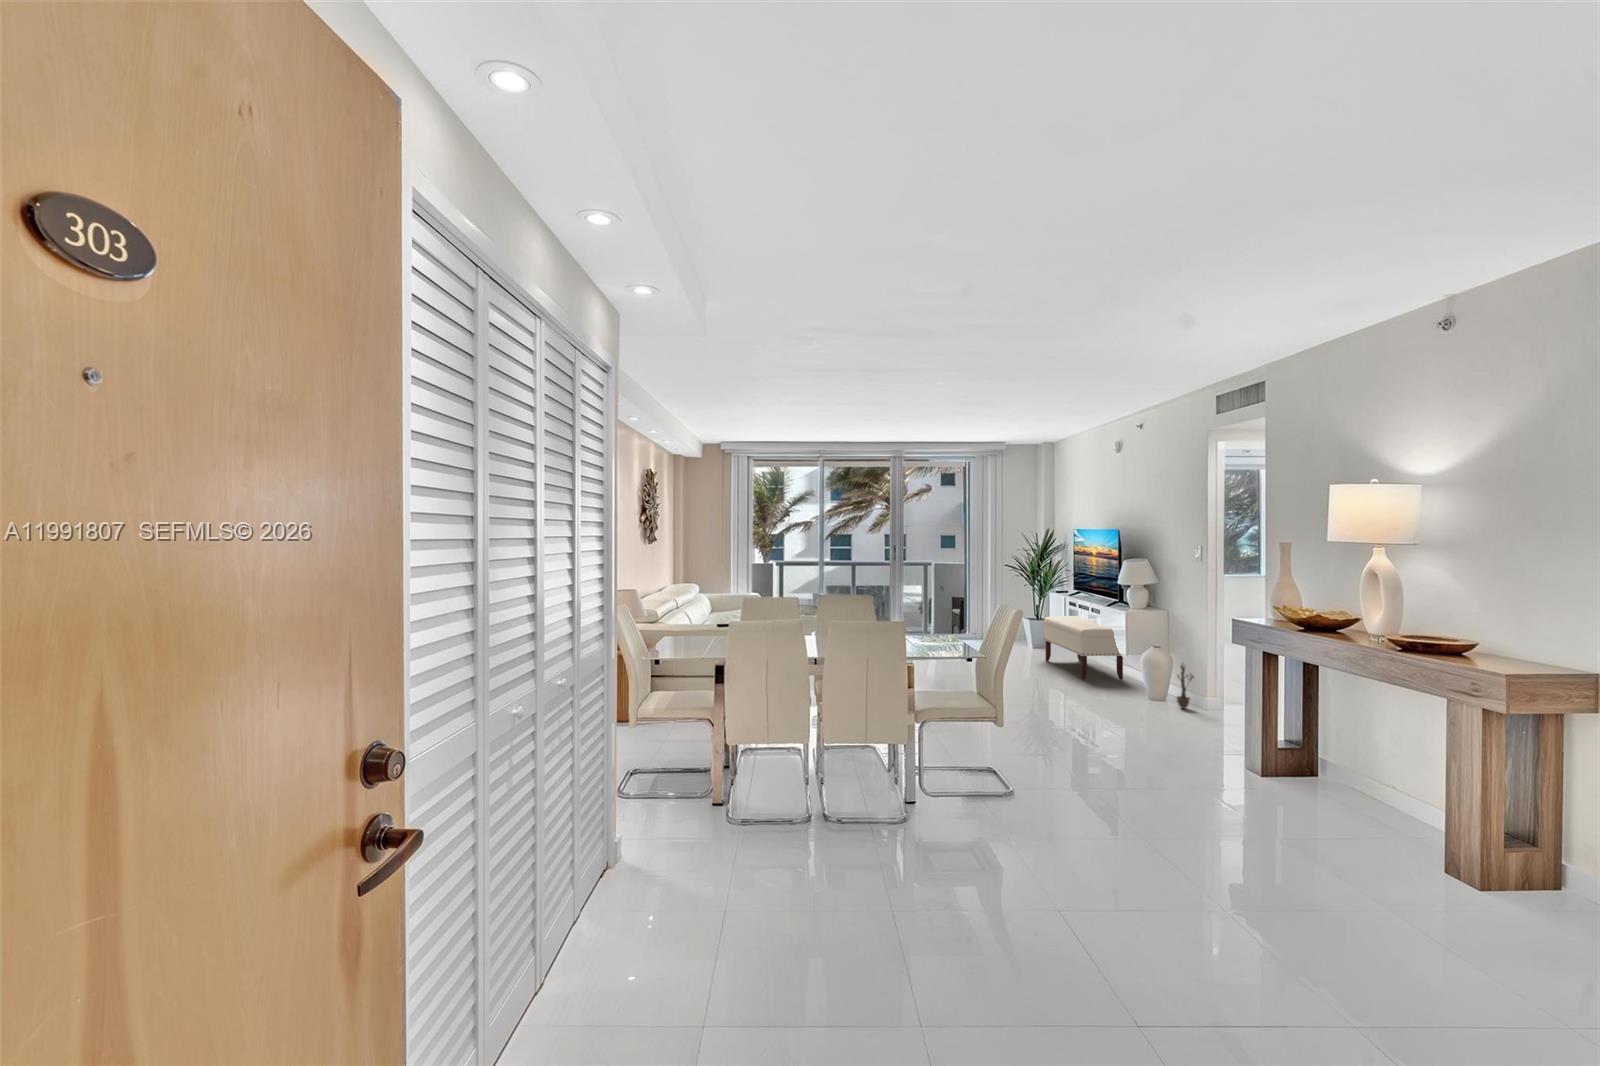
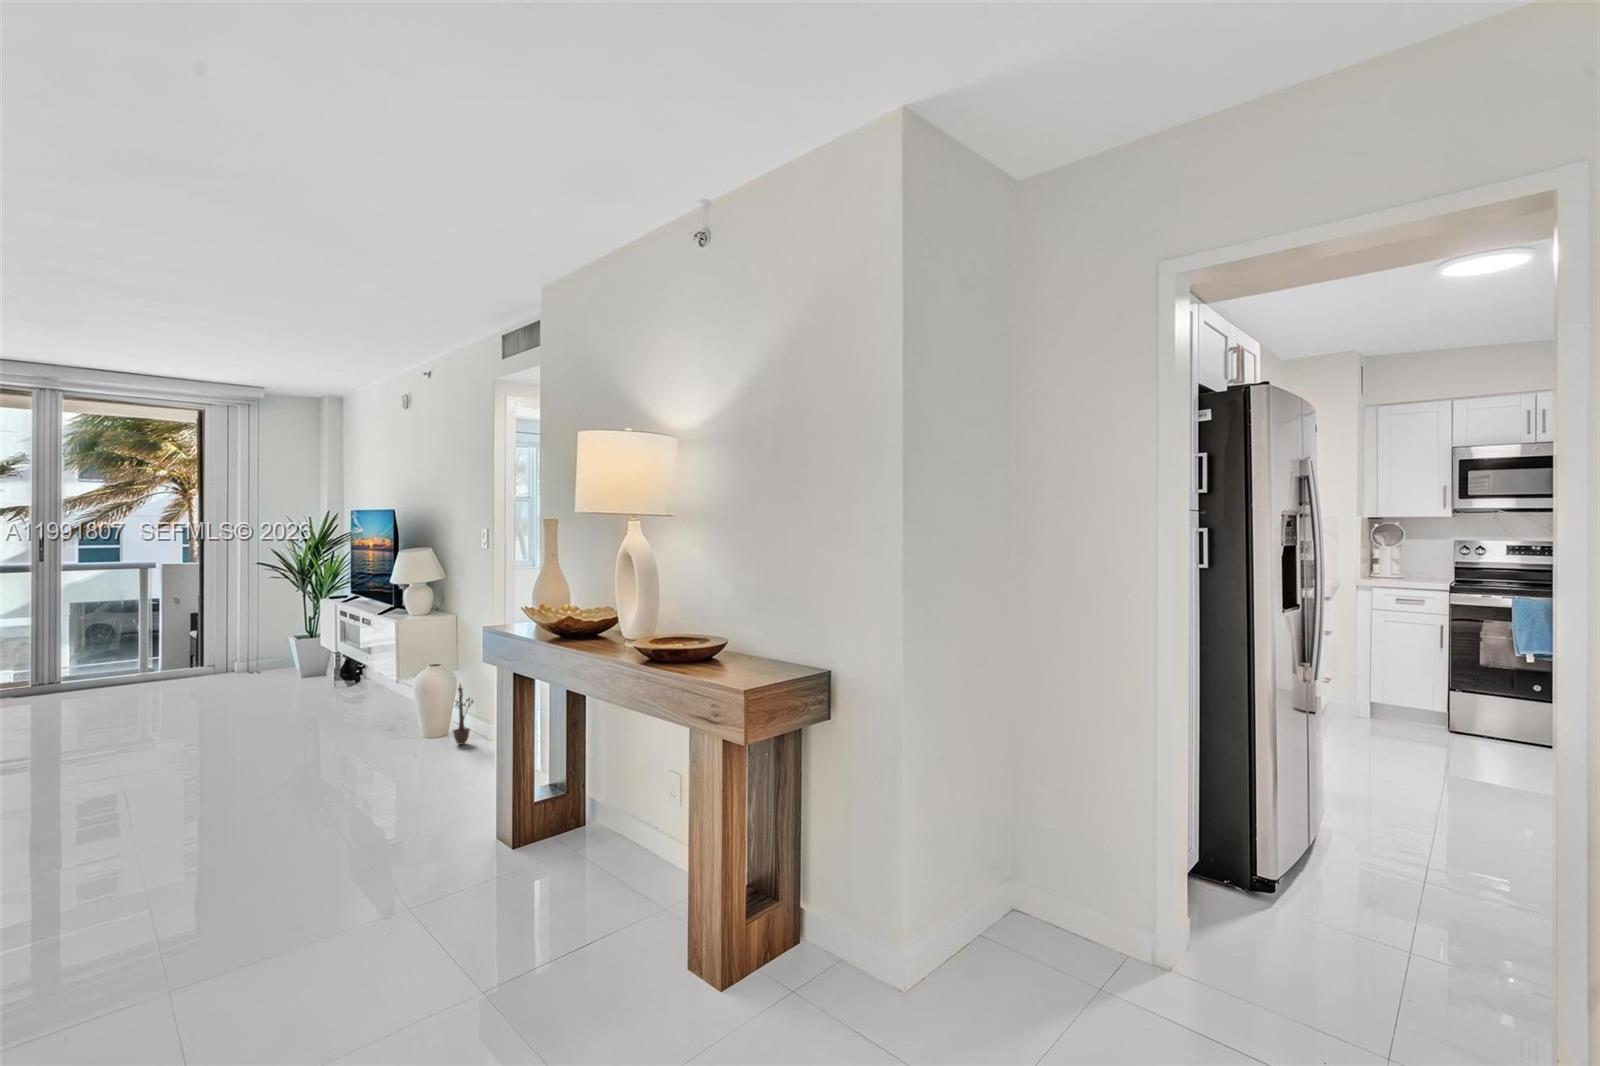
bench: present [1044,616,1123,680] -> none [304,629,405,719]

